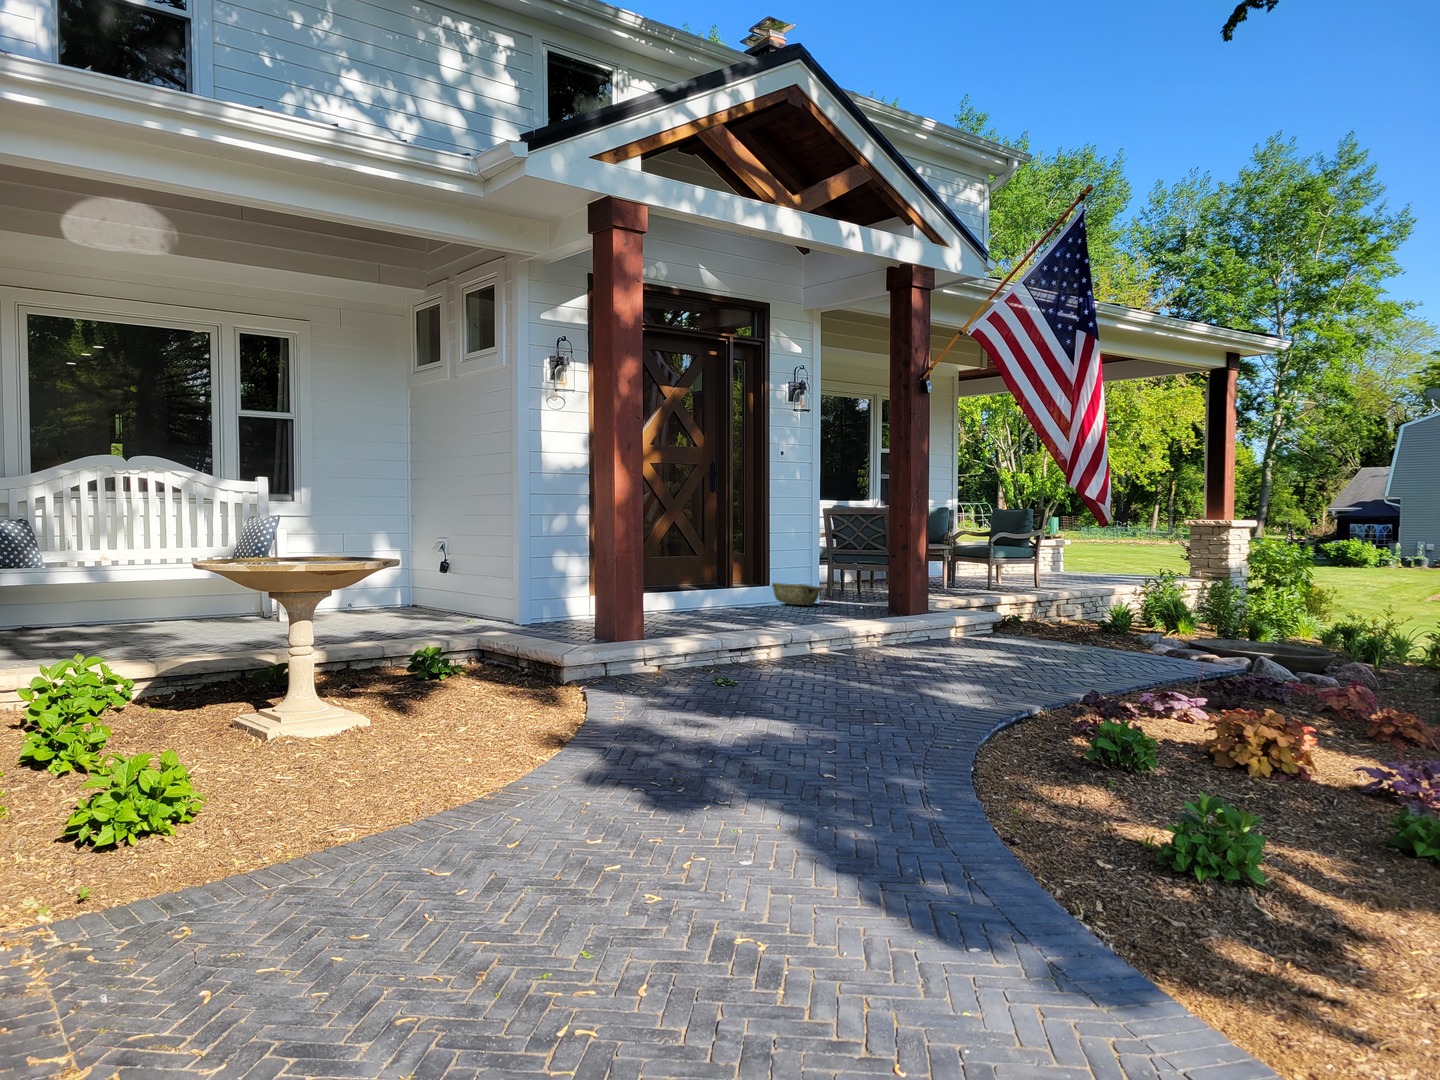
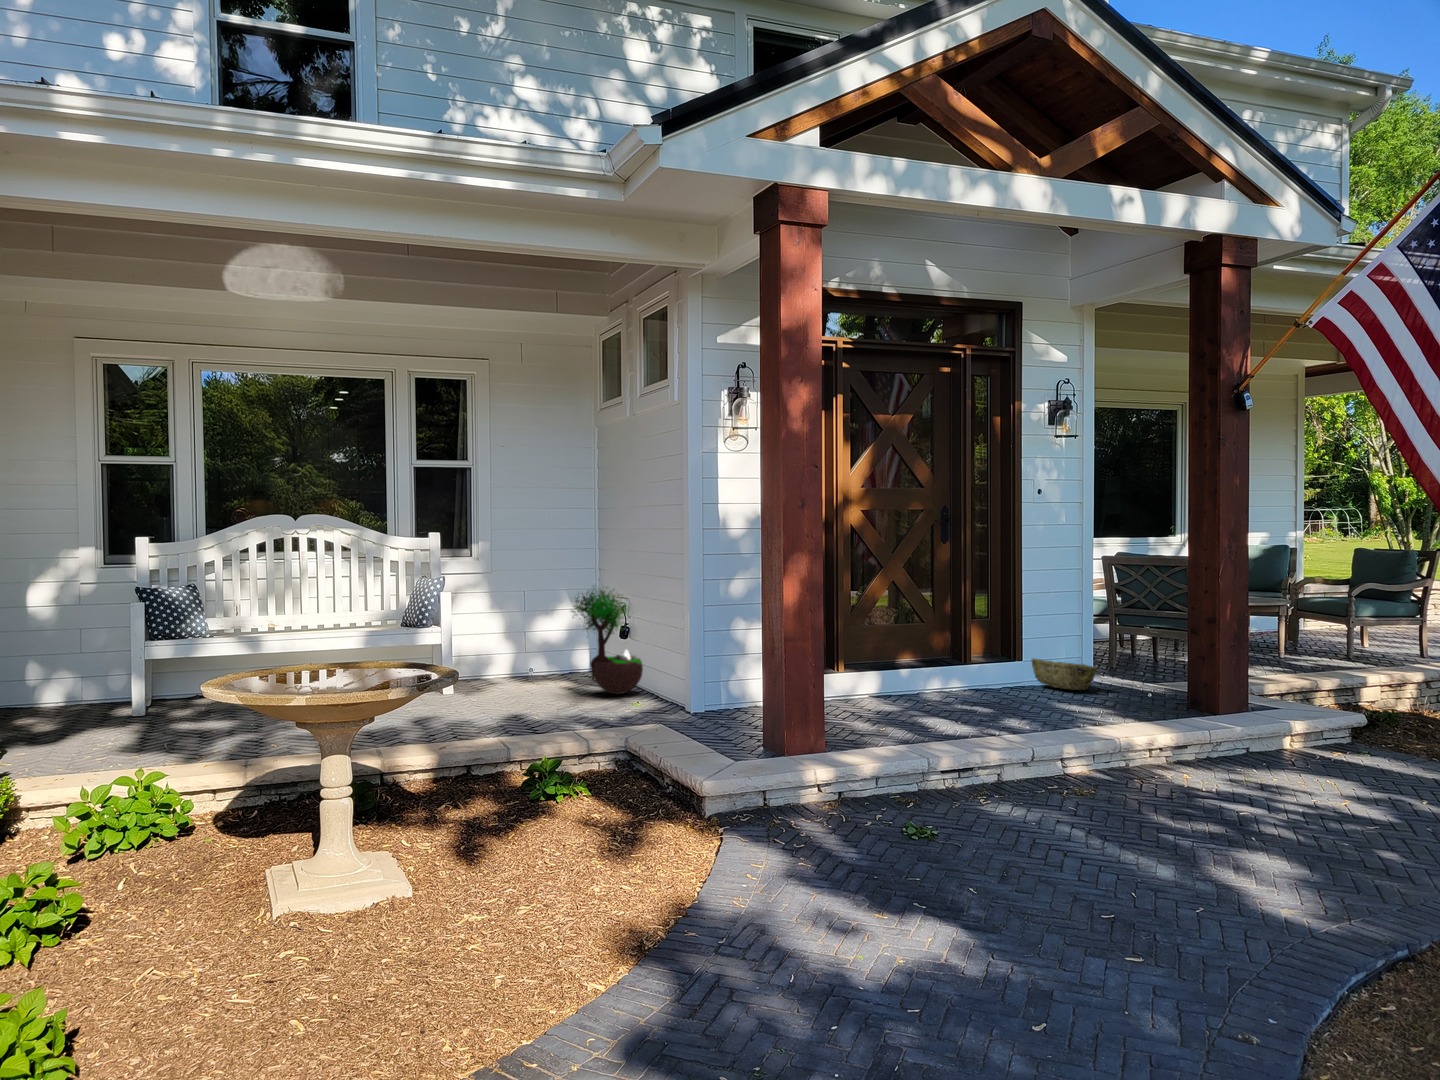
potted tree: none [395,516,462,616] -> present [572,587,643,694]

